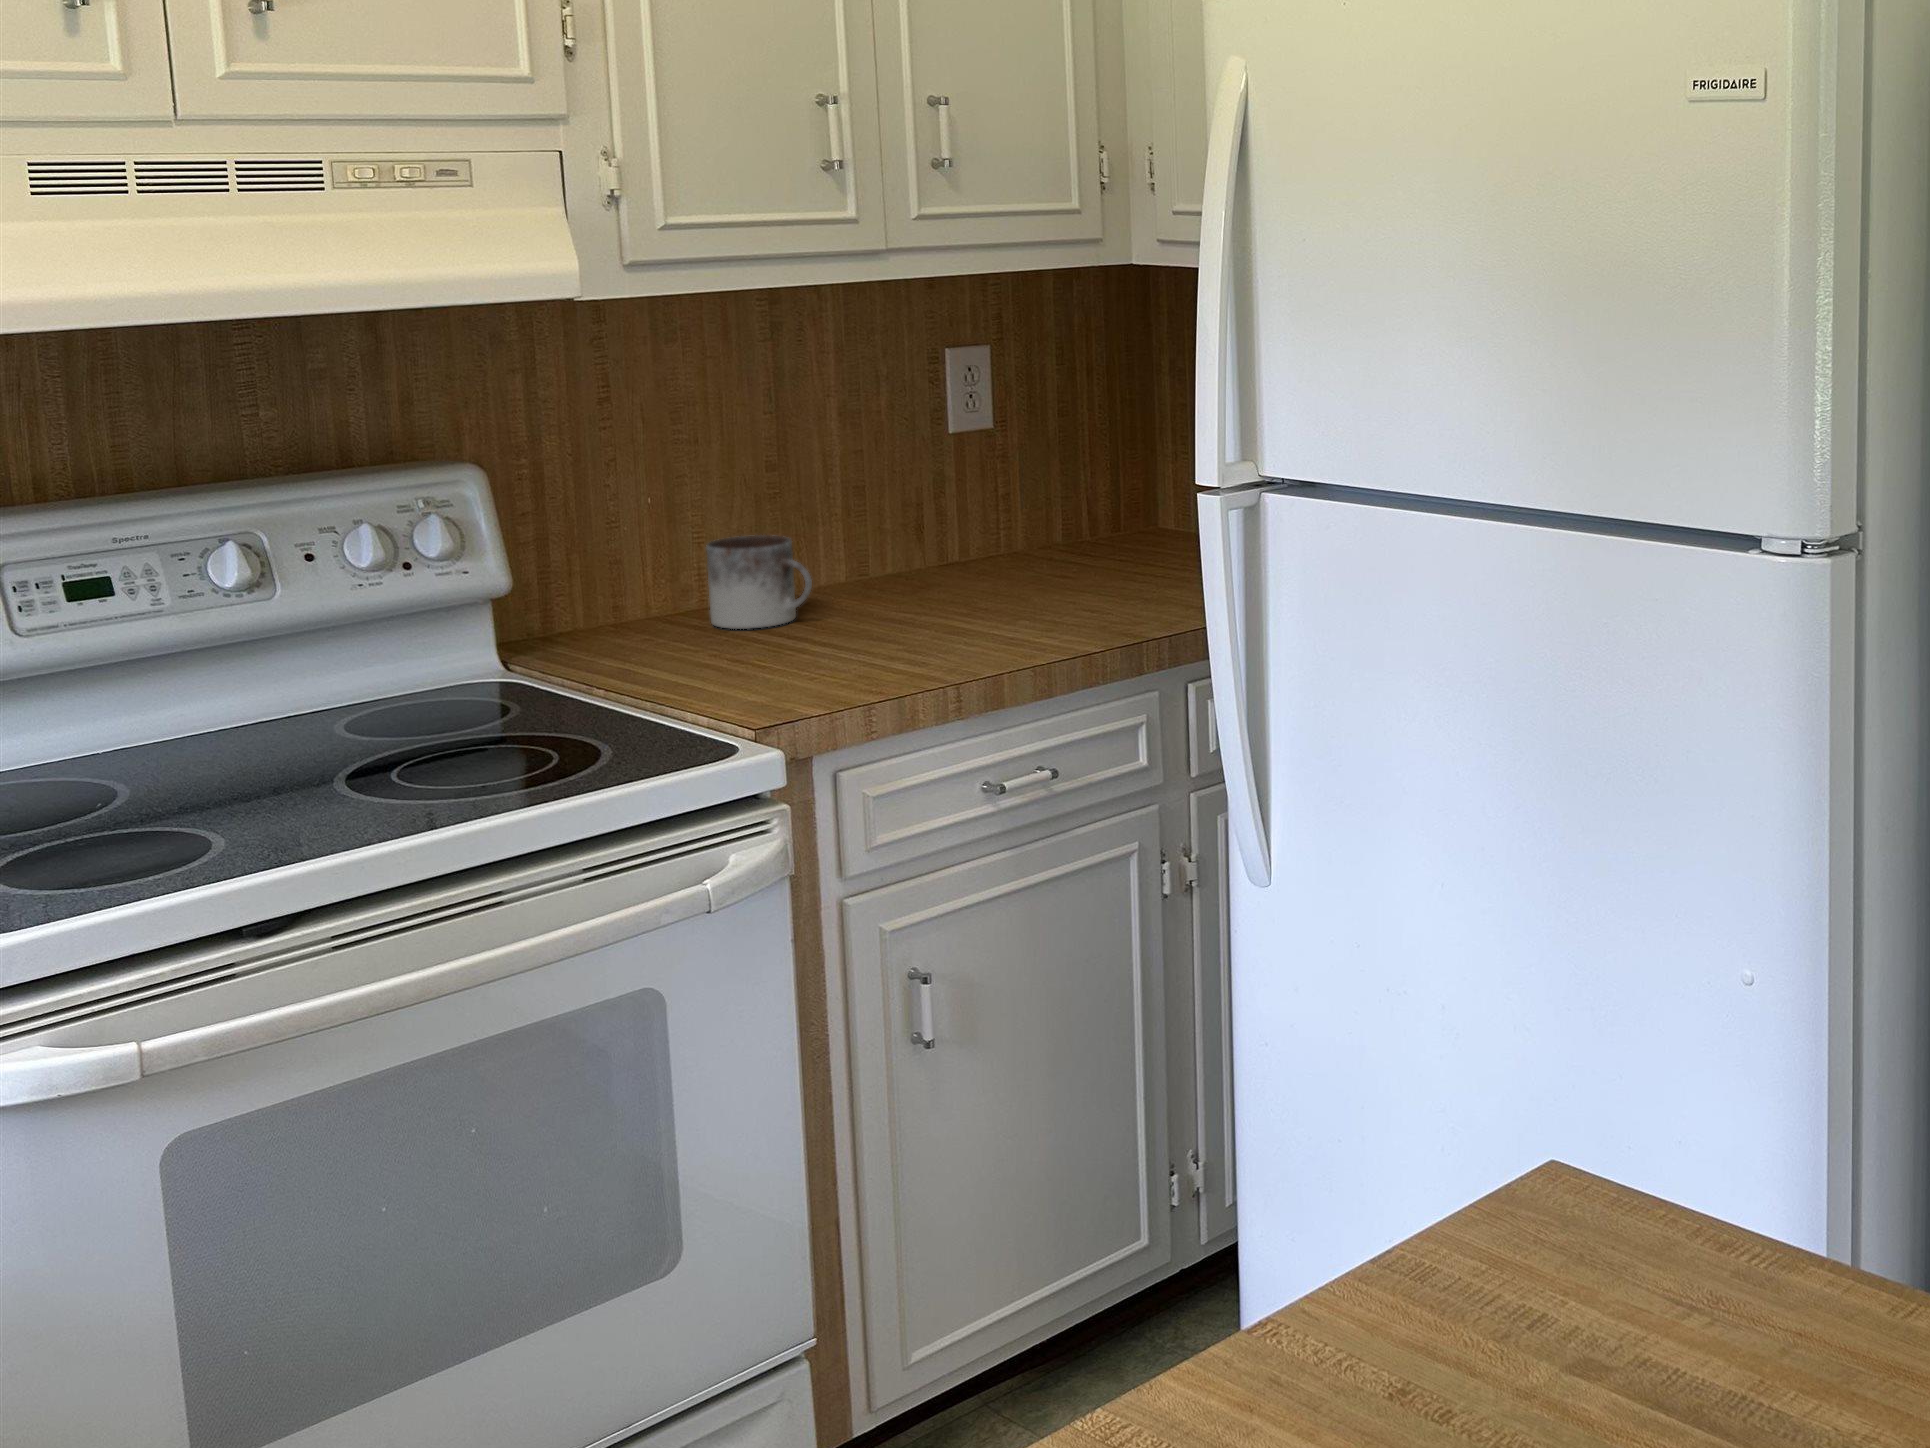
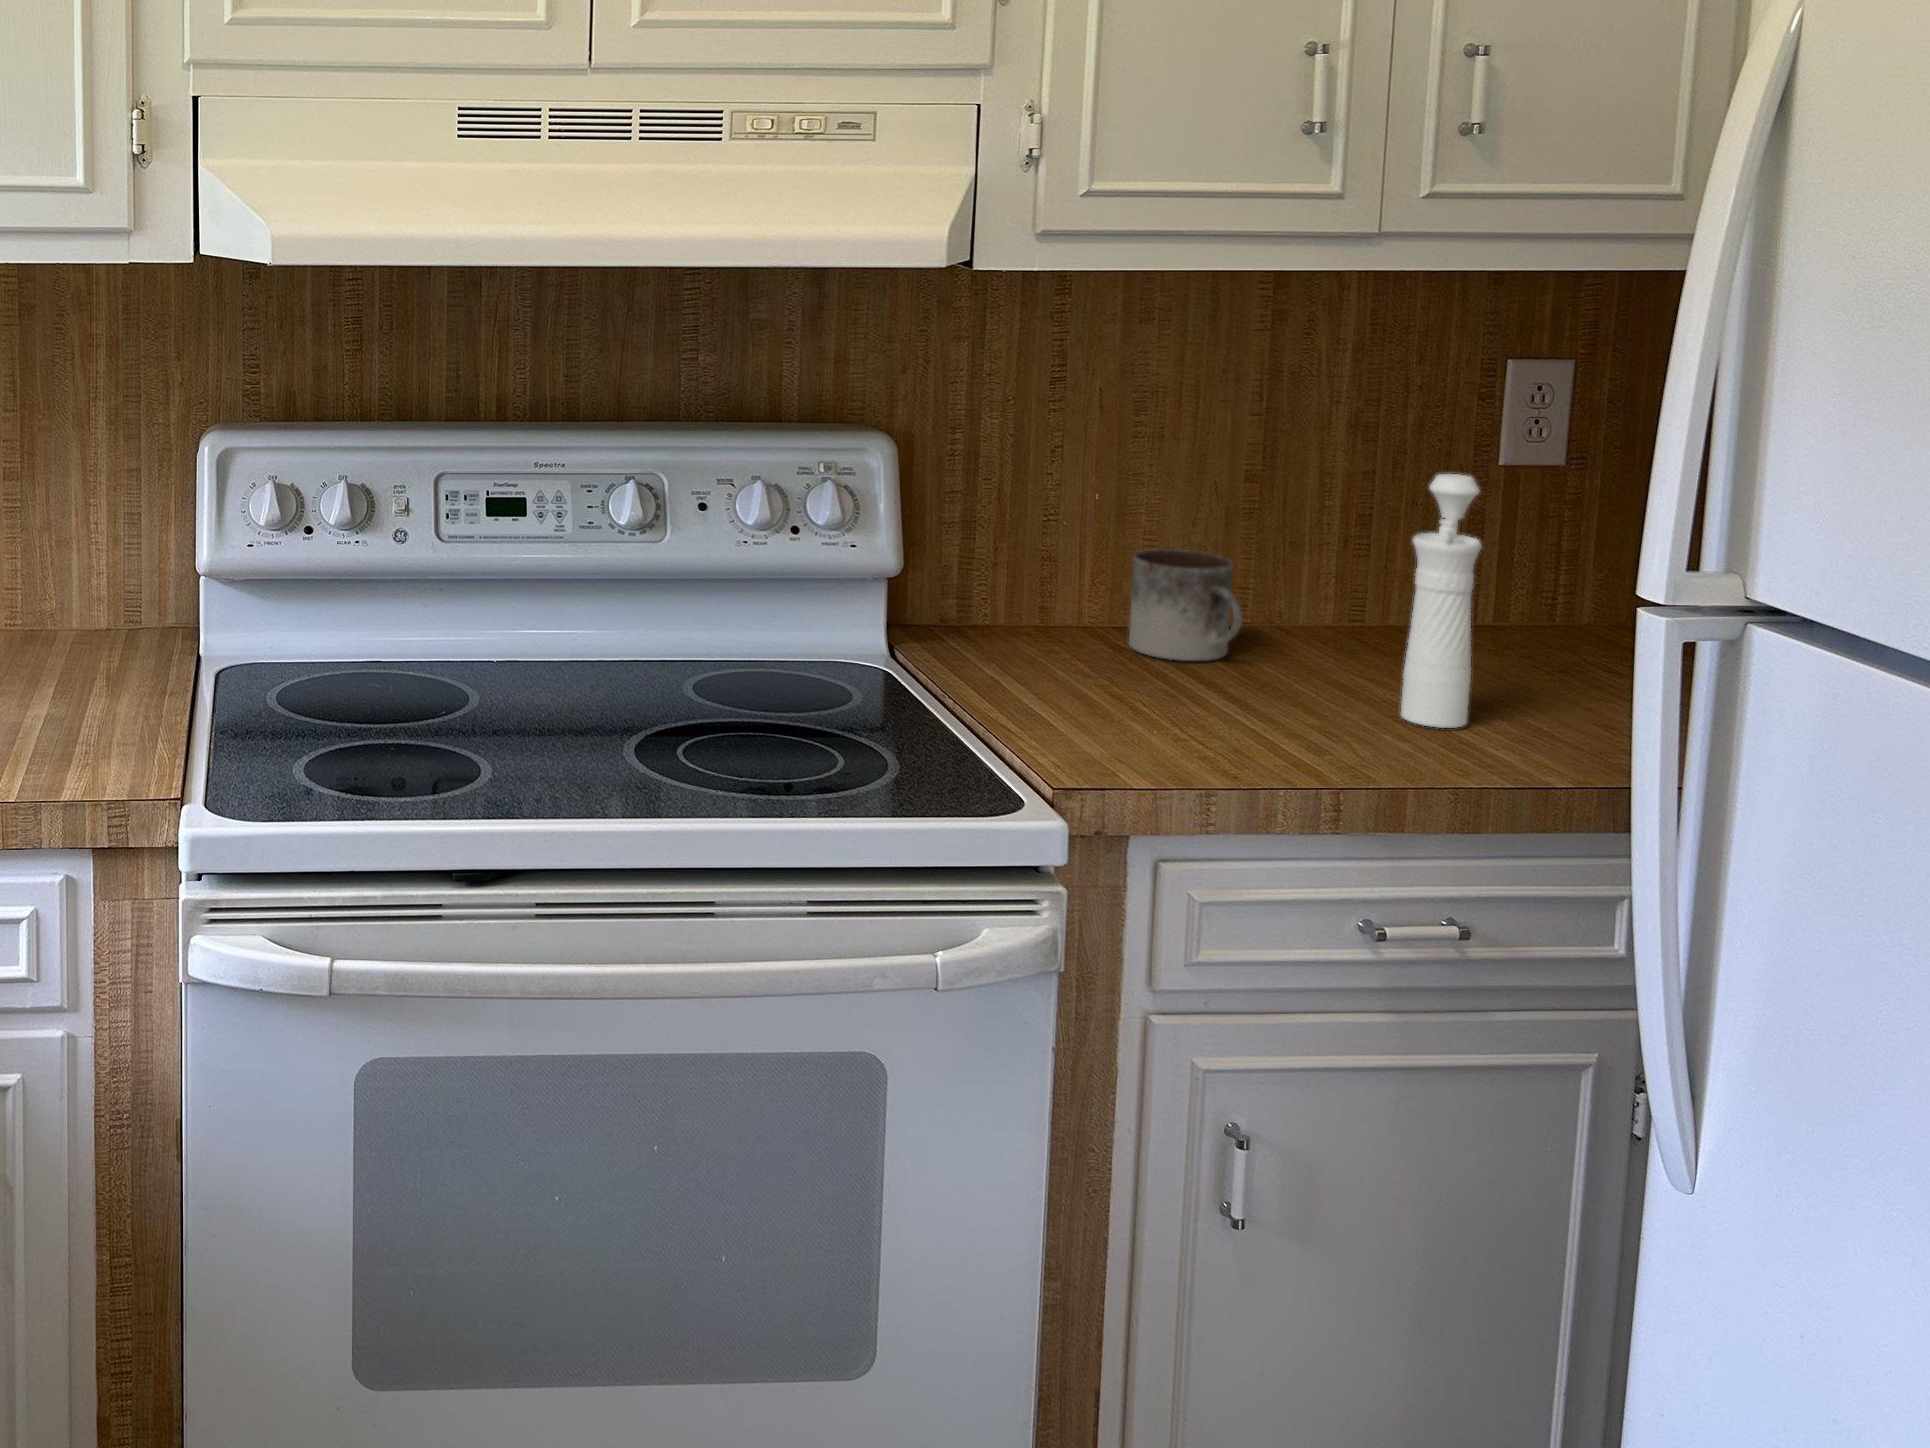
pepper mill: none [944,438,1009,633] -> present [1401,474,1482,728]

